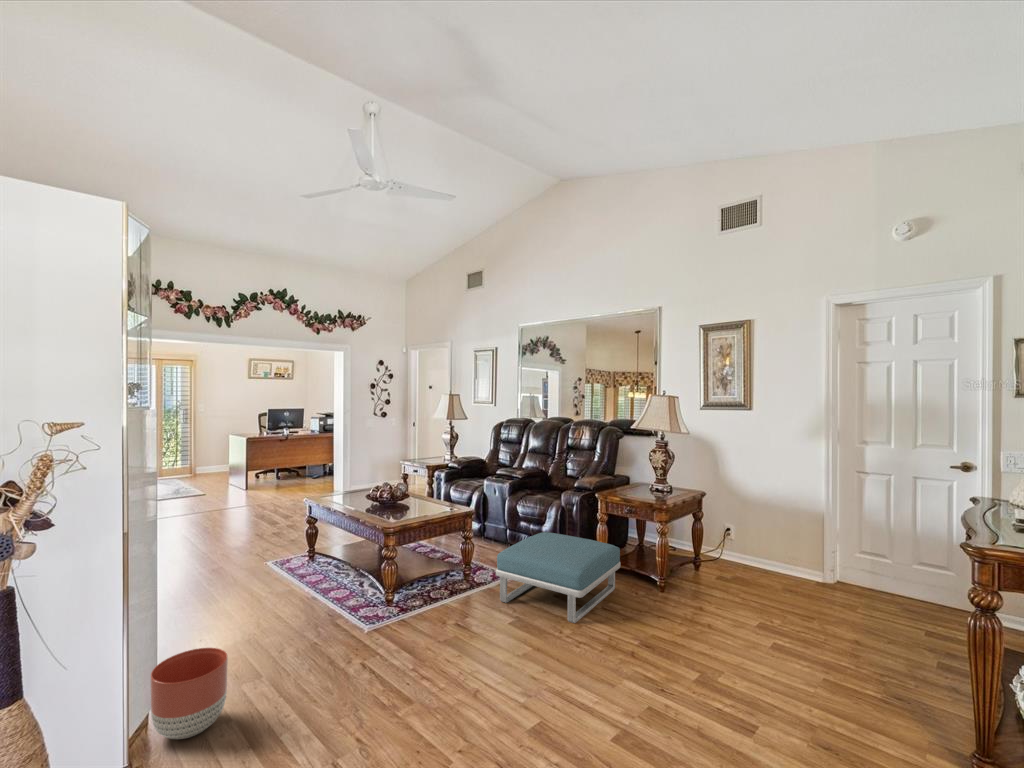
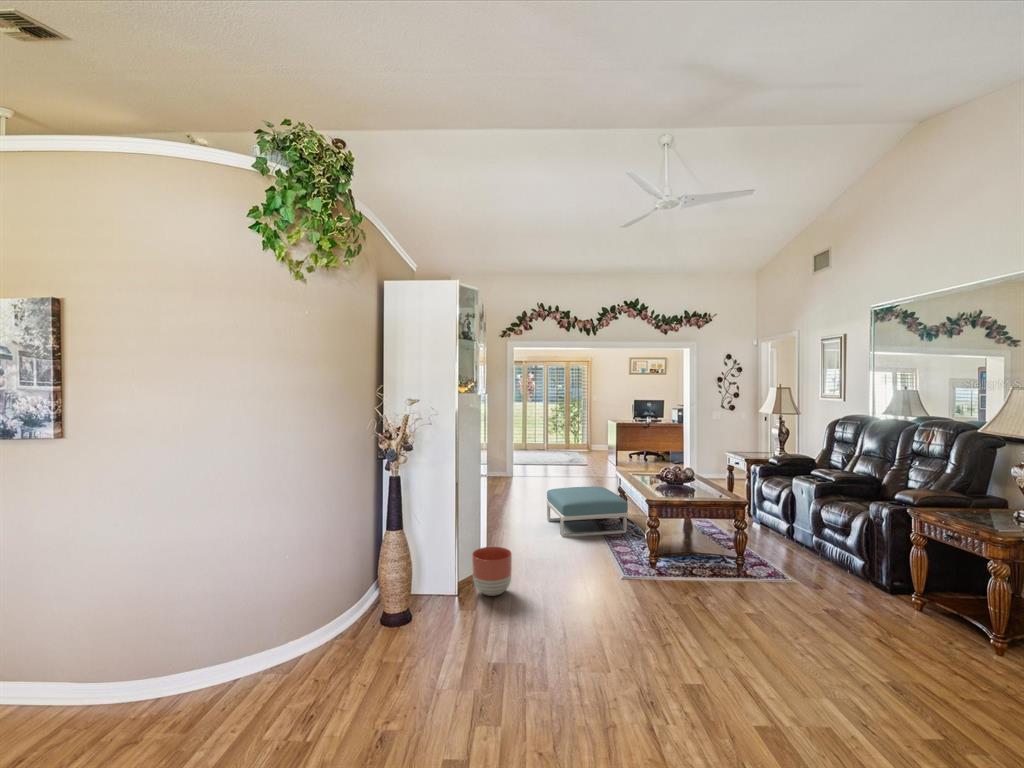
footstool: present [496,532,620,623] -> present [547,487,628,537]

